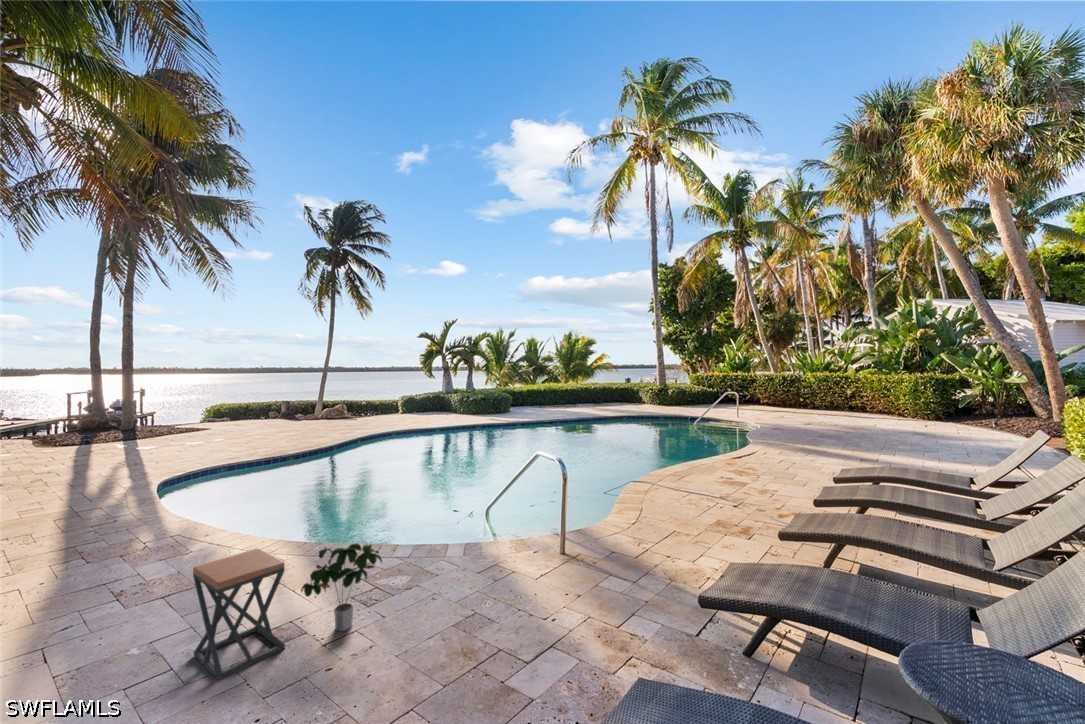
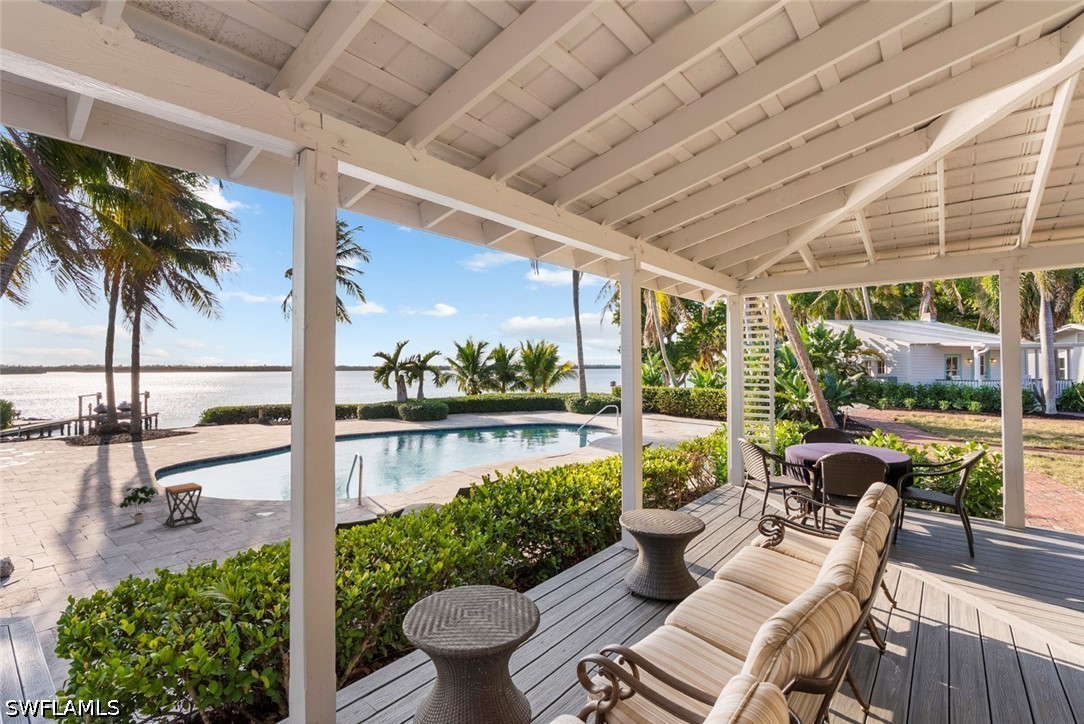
potted plant: present [301,543,382,631] -> present [119,486,158,524]

